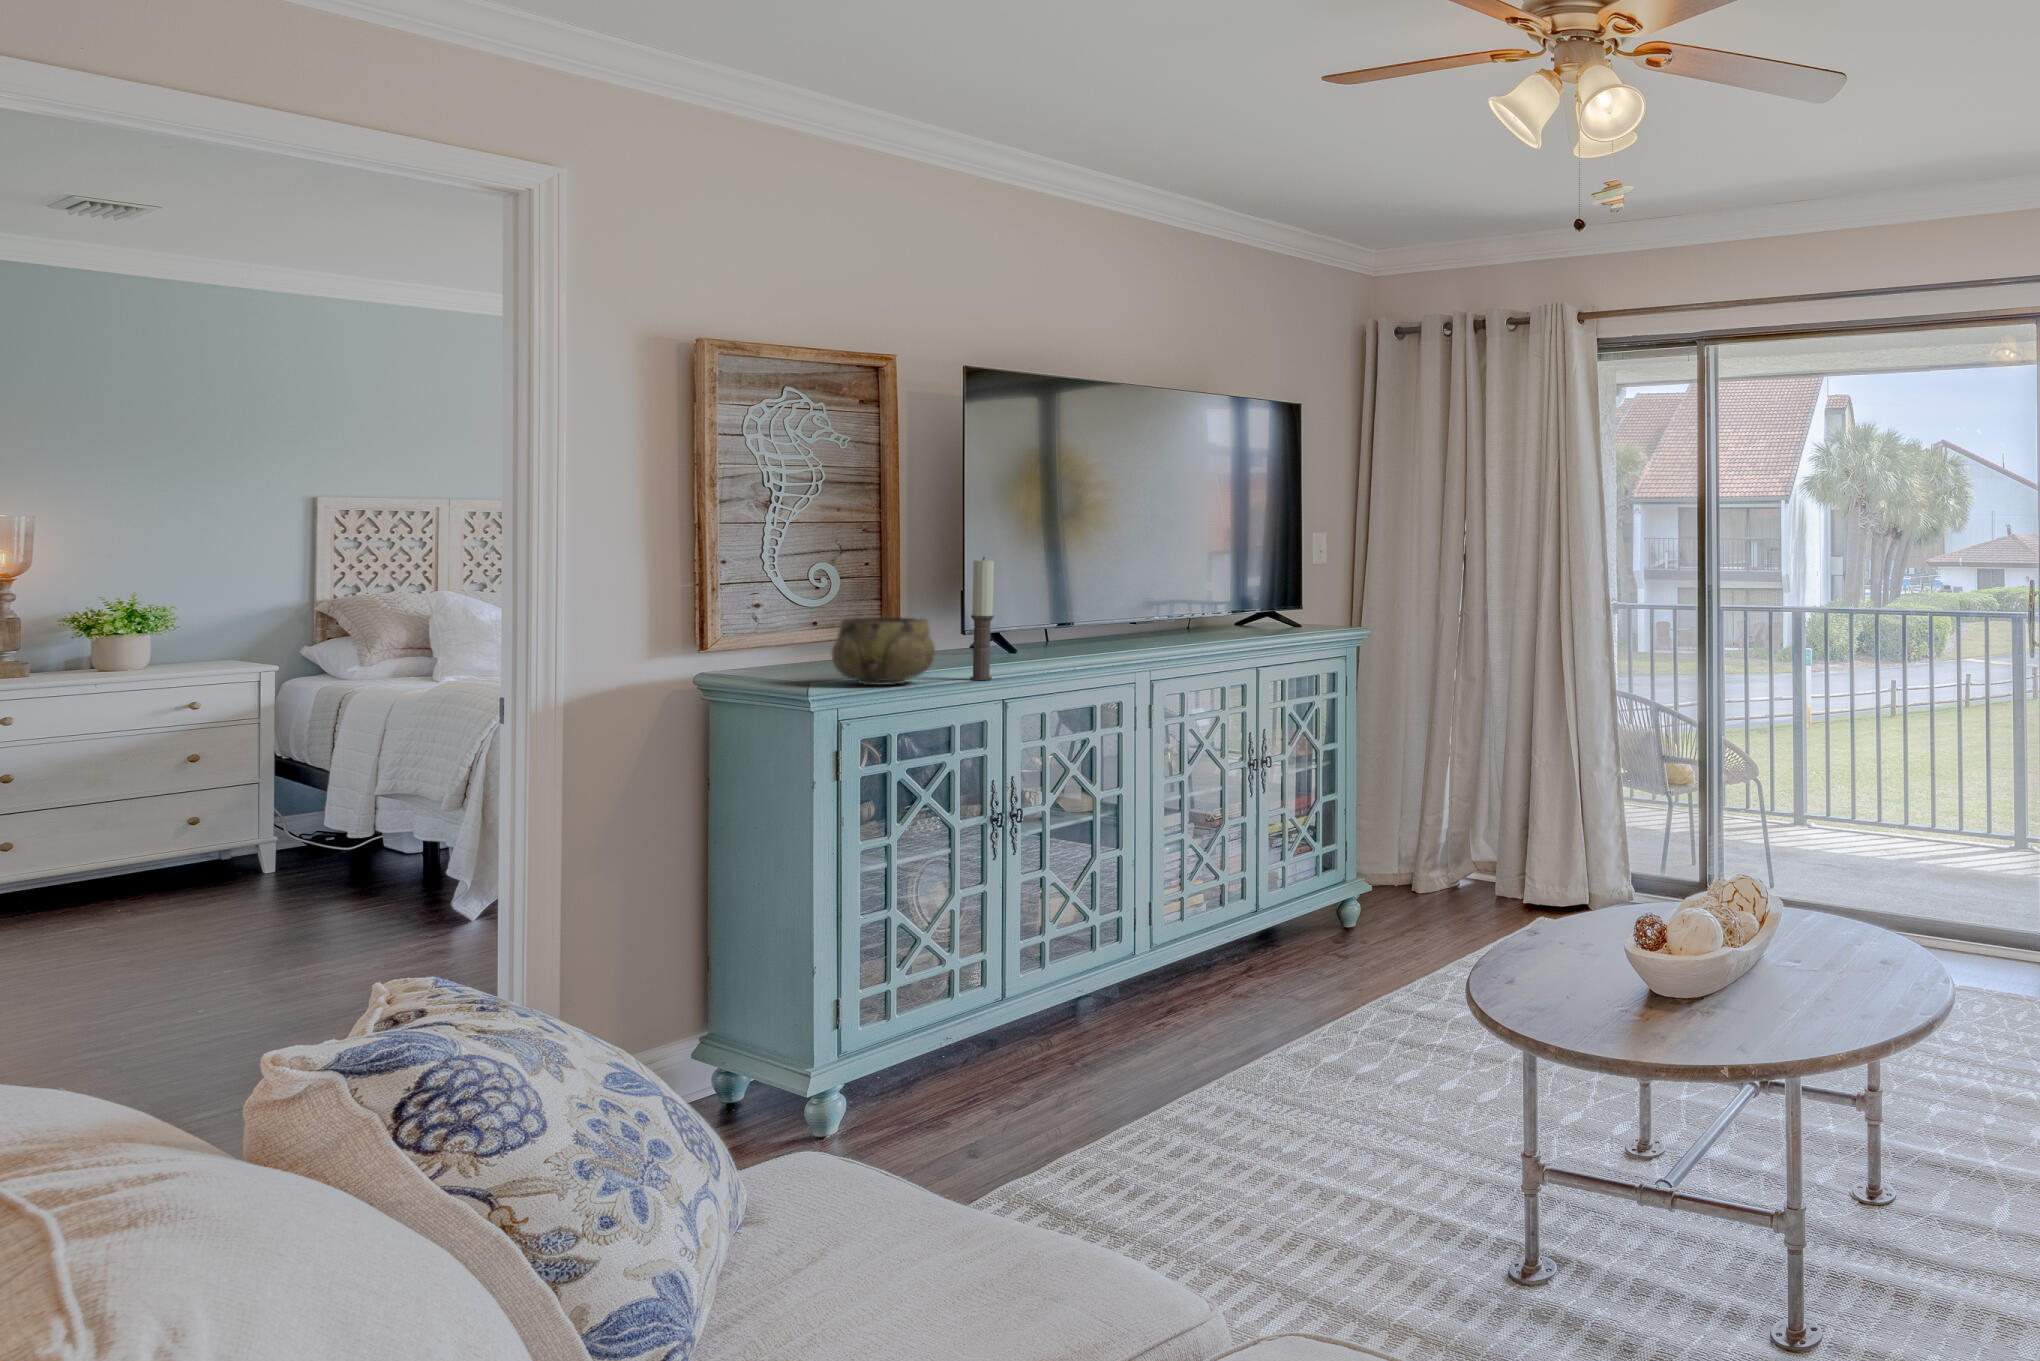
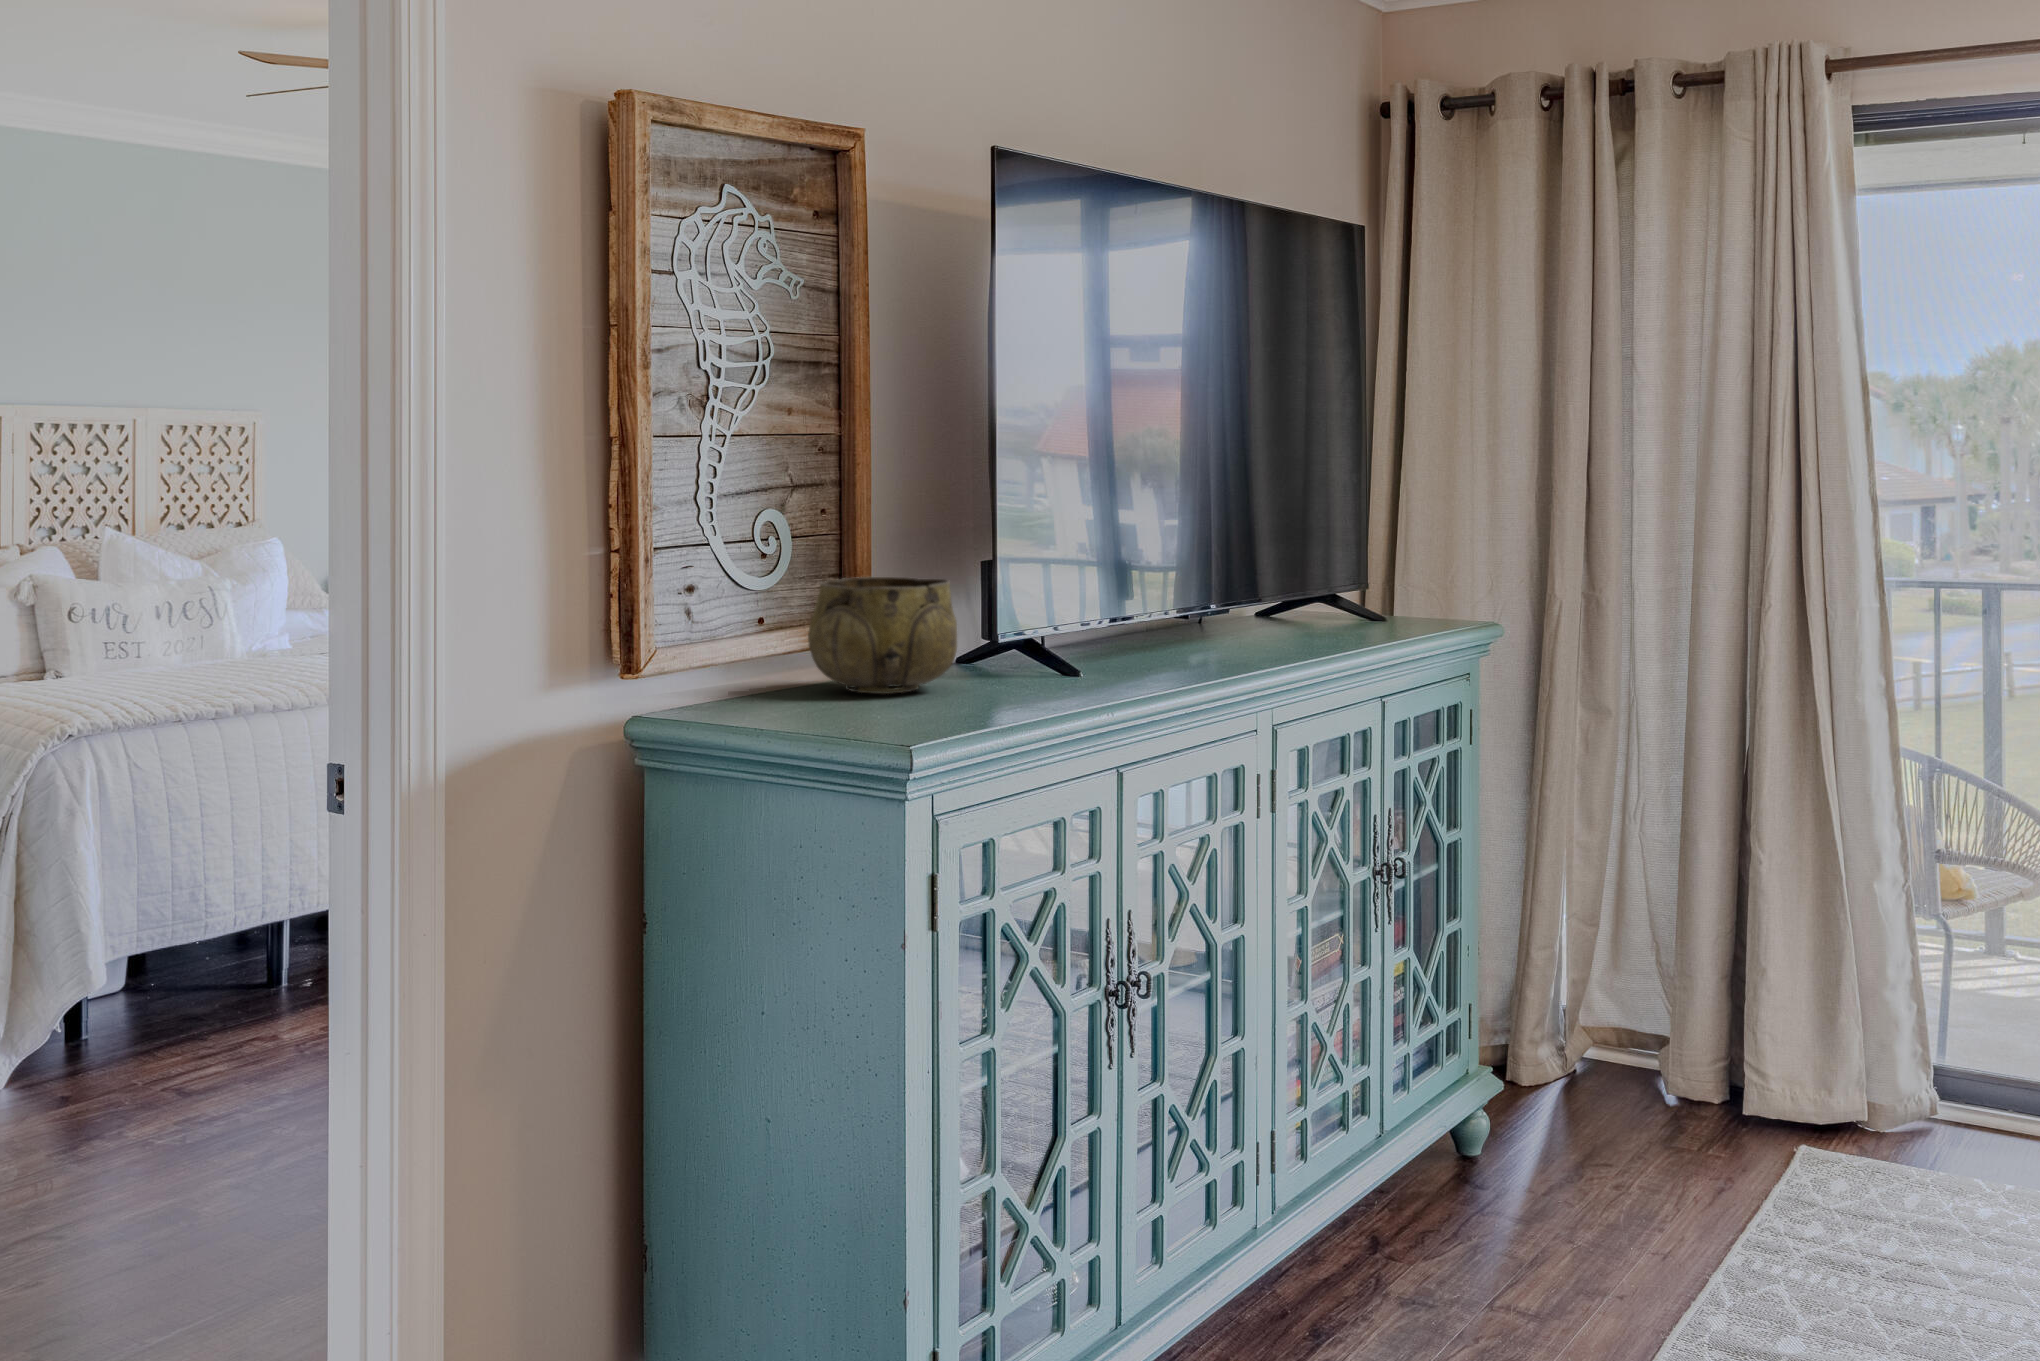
candle: present [970,557,994,680] -> none [990,472,1025,678]

